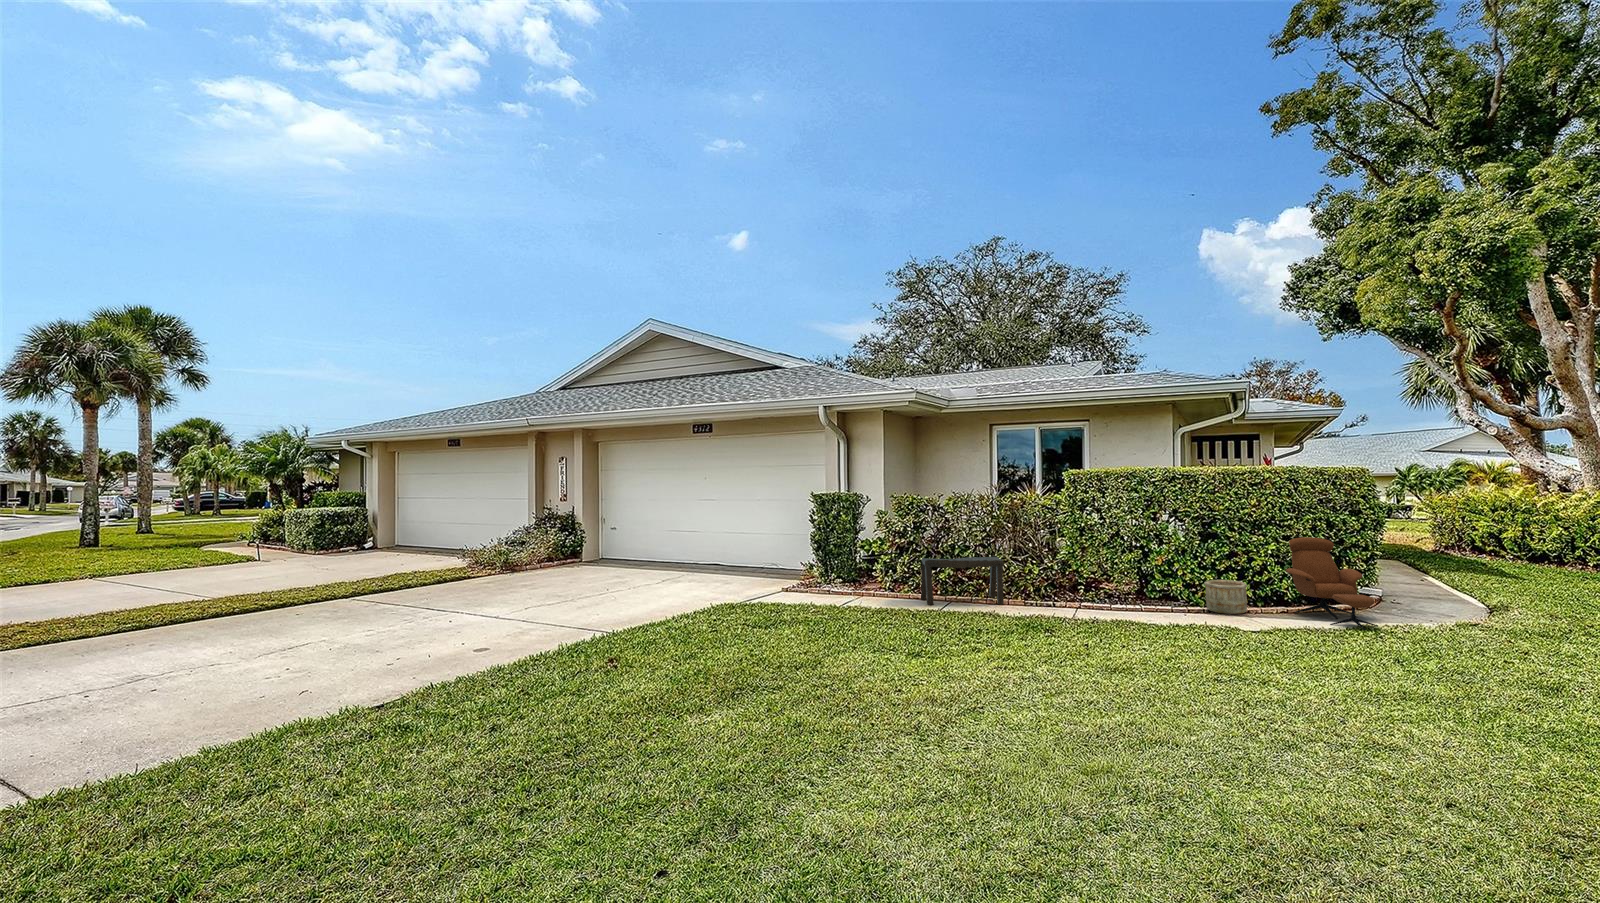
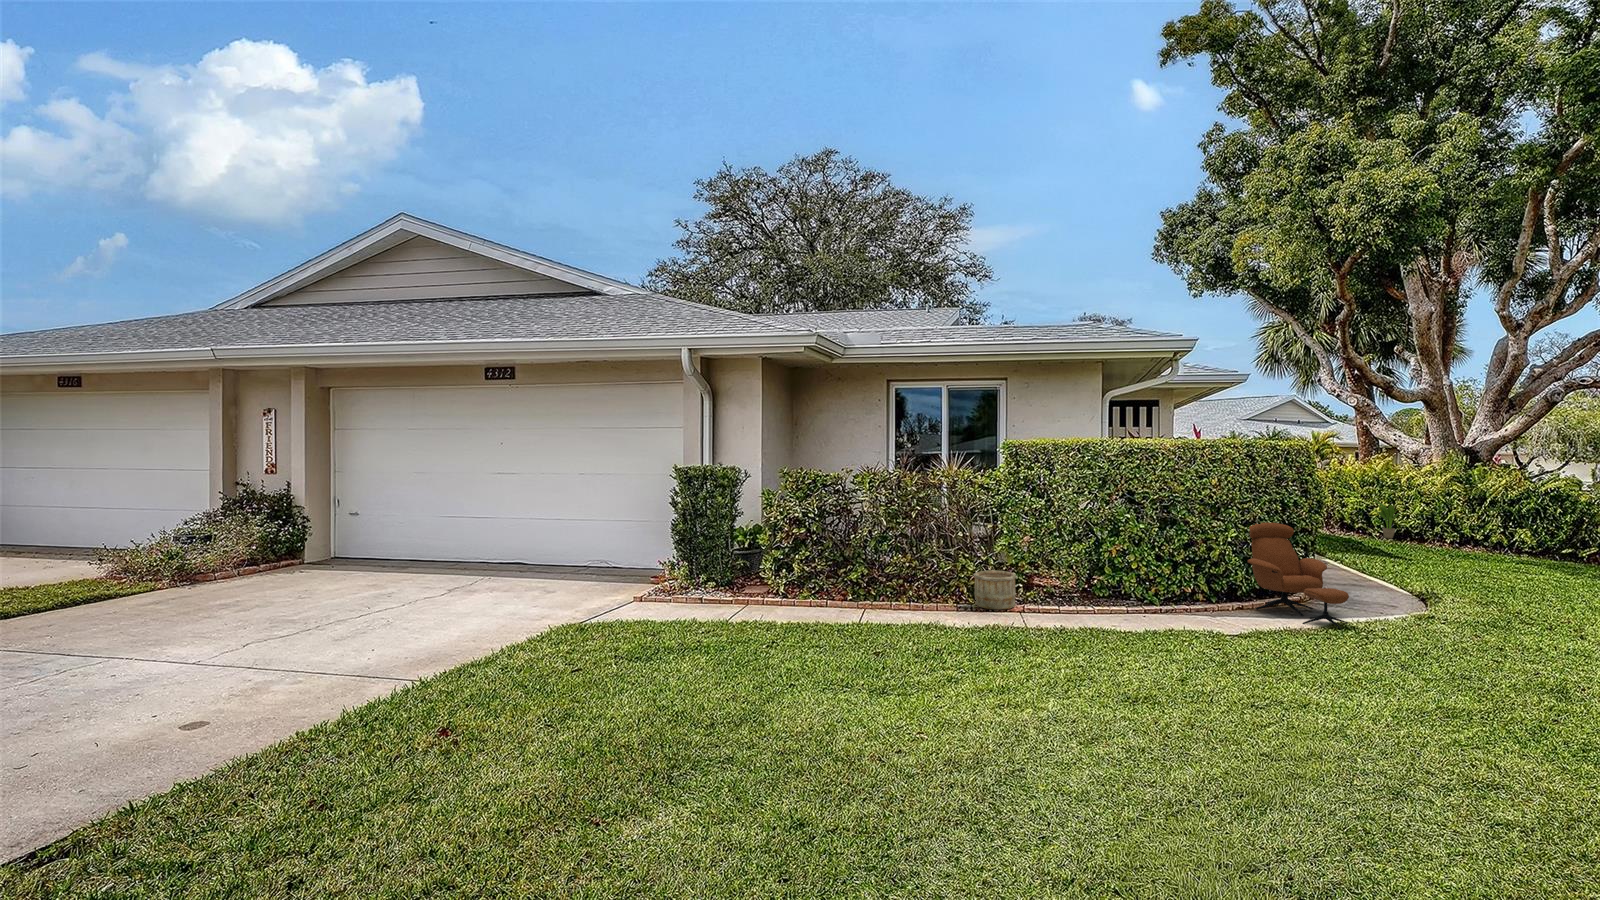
potted plant: none [1501,522,1541,562] -> present [1373,499,1407,538]
bench: present [921,557,1004,605] -> none [829,550,938,616]
wooden bucket: present [1204,580,1247,614] -> present [973,570,1016,610]

